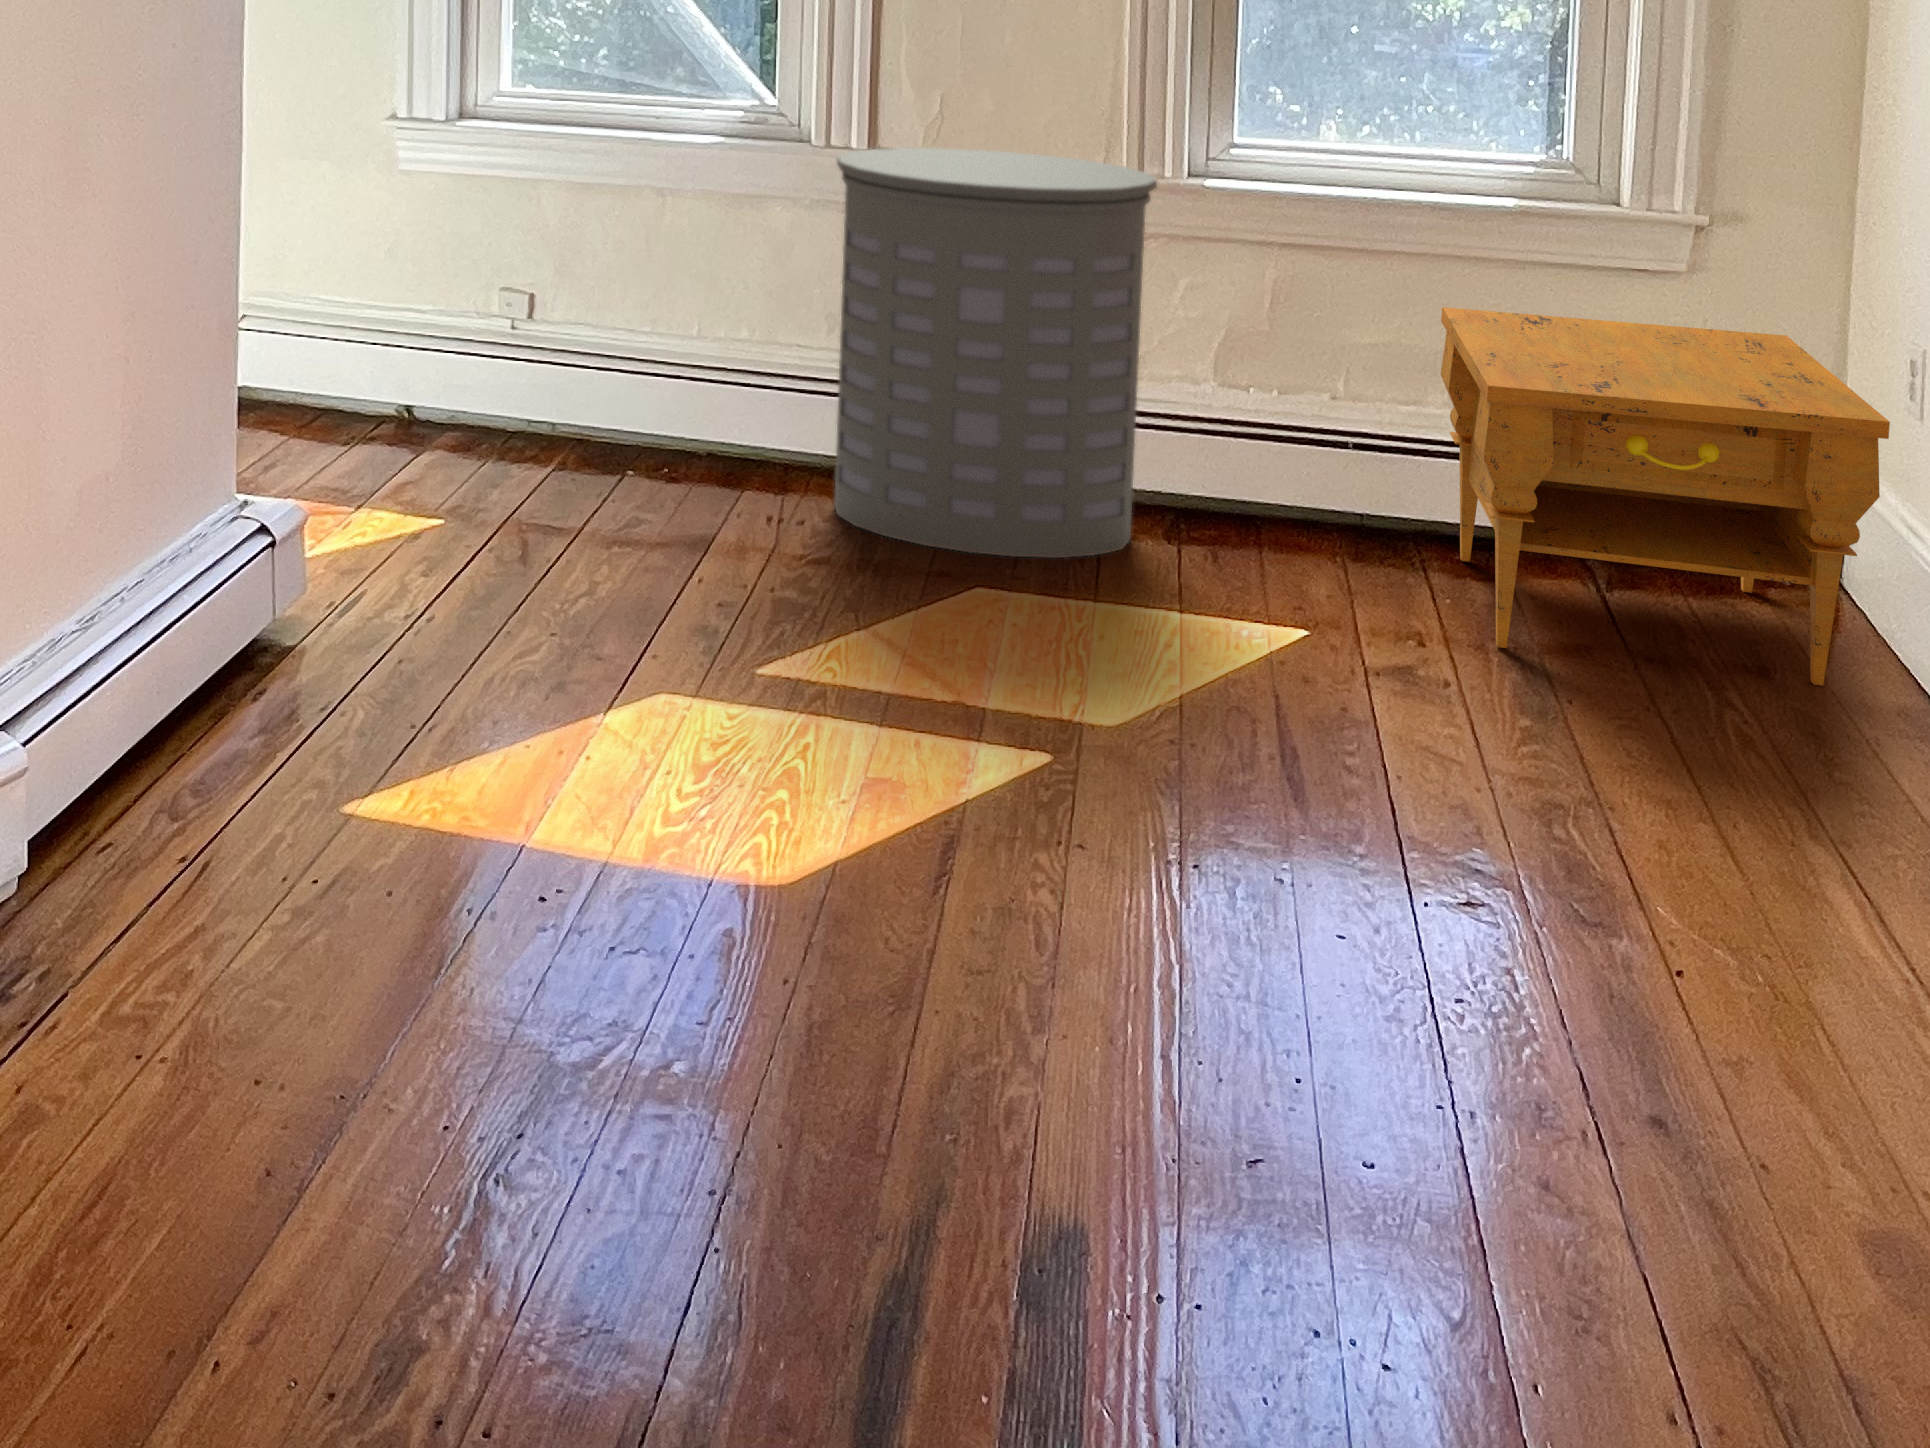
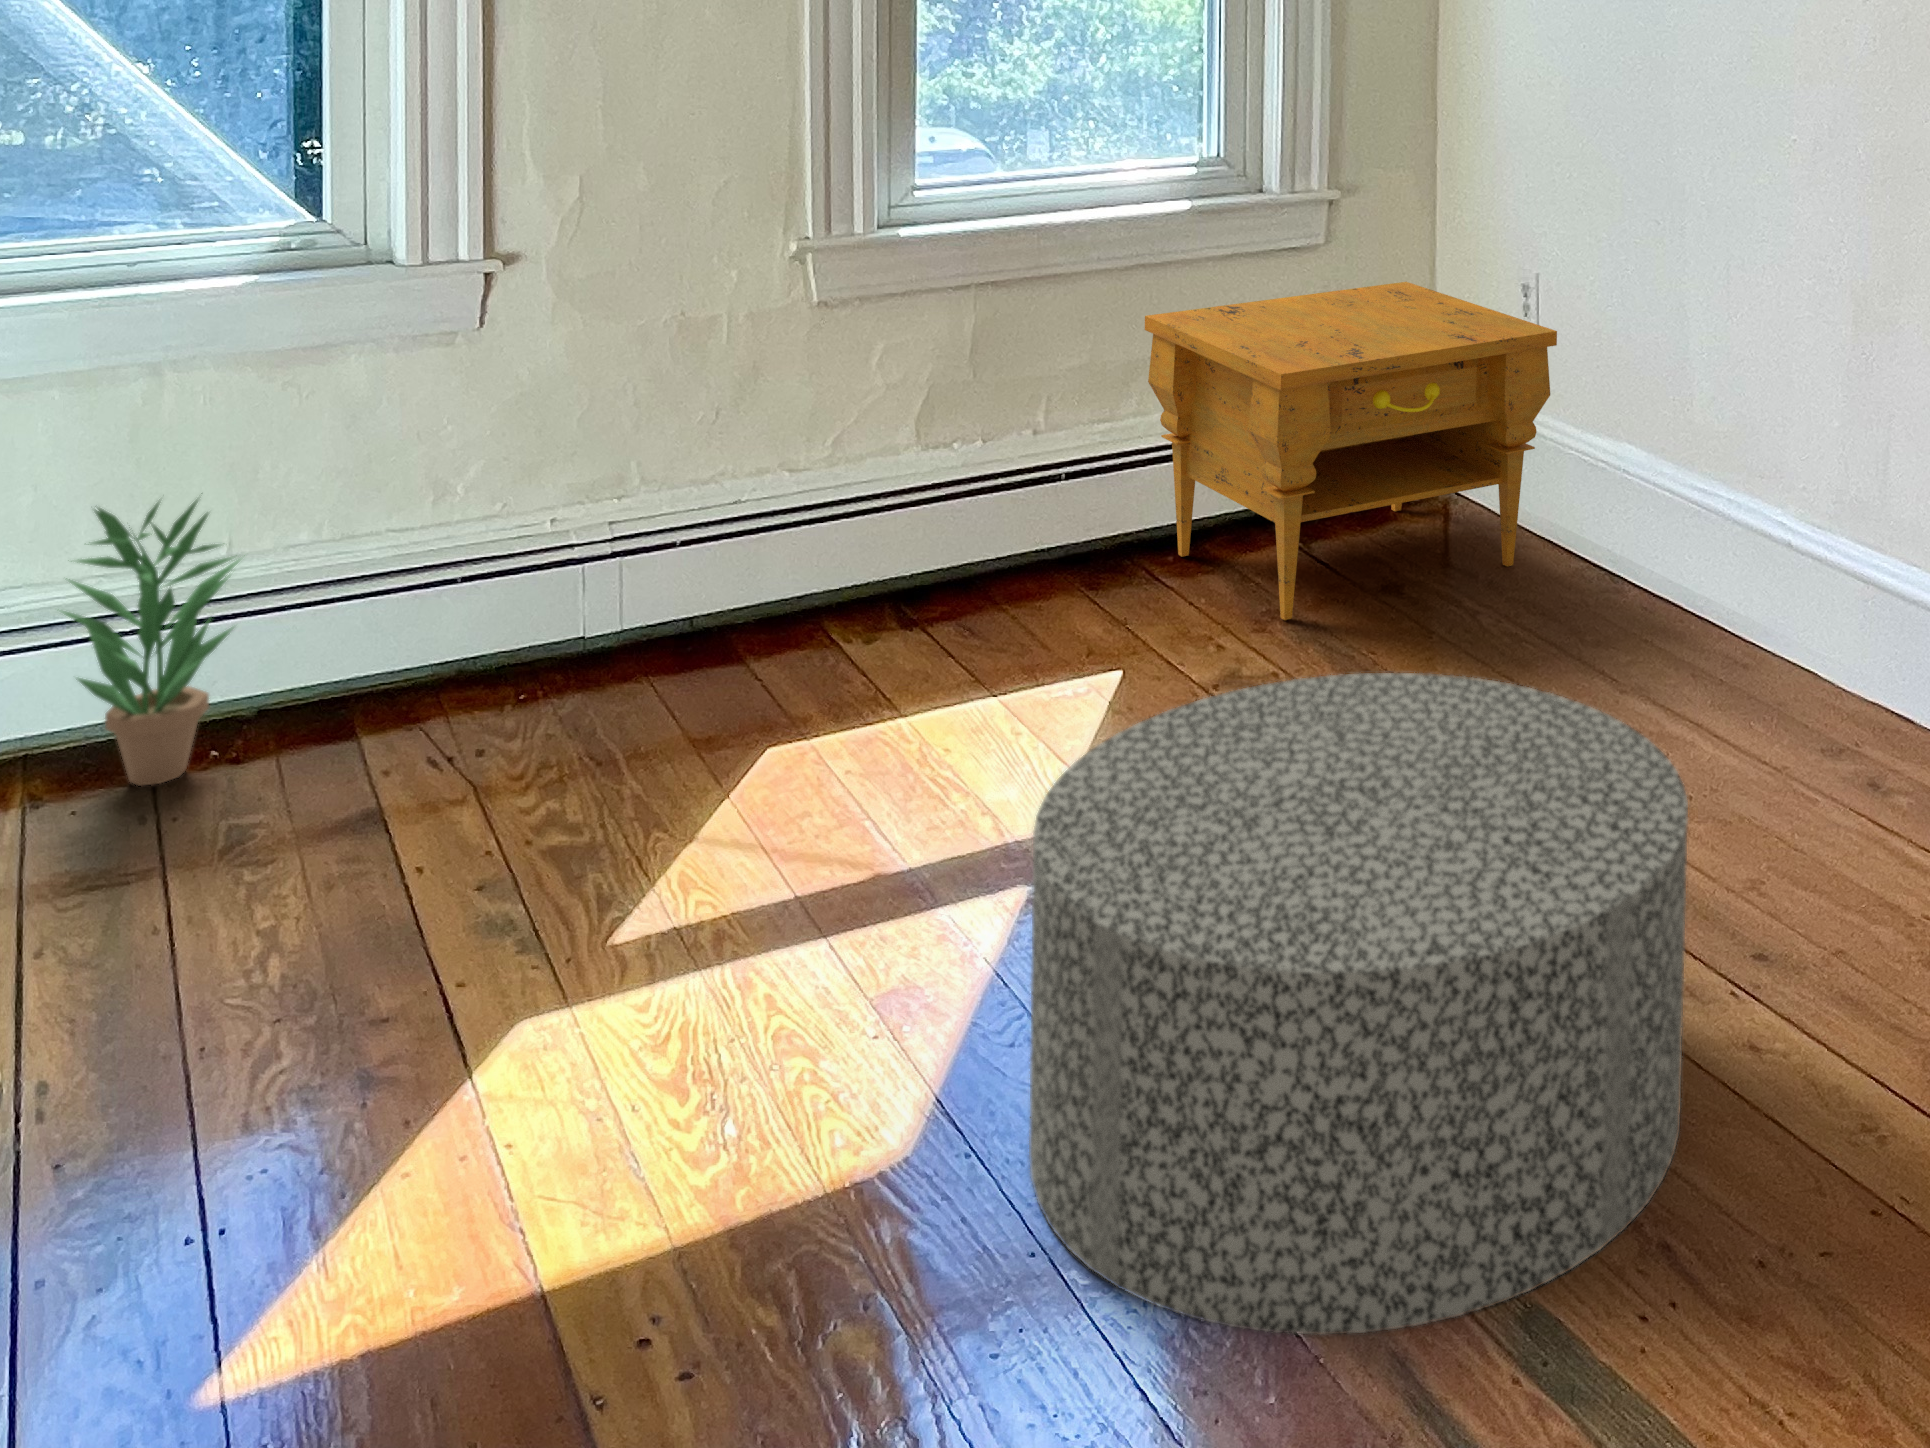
laundry hamper: present [834,148,1157,558] -> none [486,228,892,734]
potted plant: none [582,273,689,477] -> present [63,499,239,786]
ottoman: none [799,622,1451,1255] -> present [1029,673,1688,1335]

